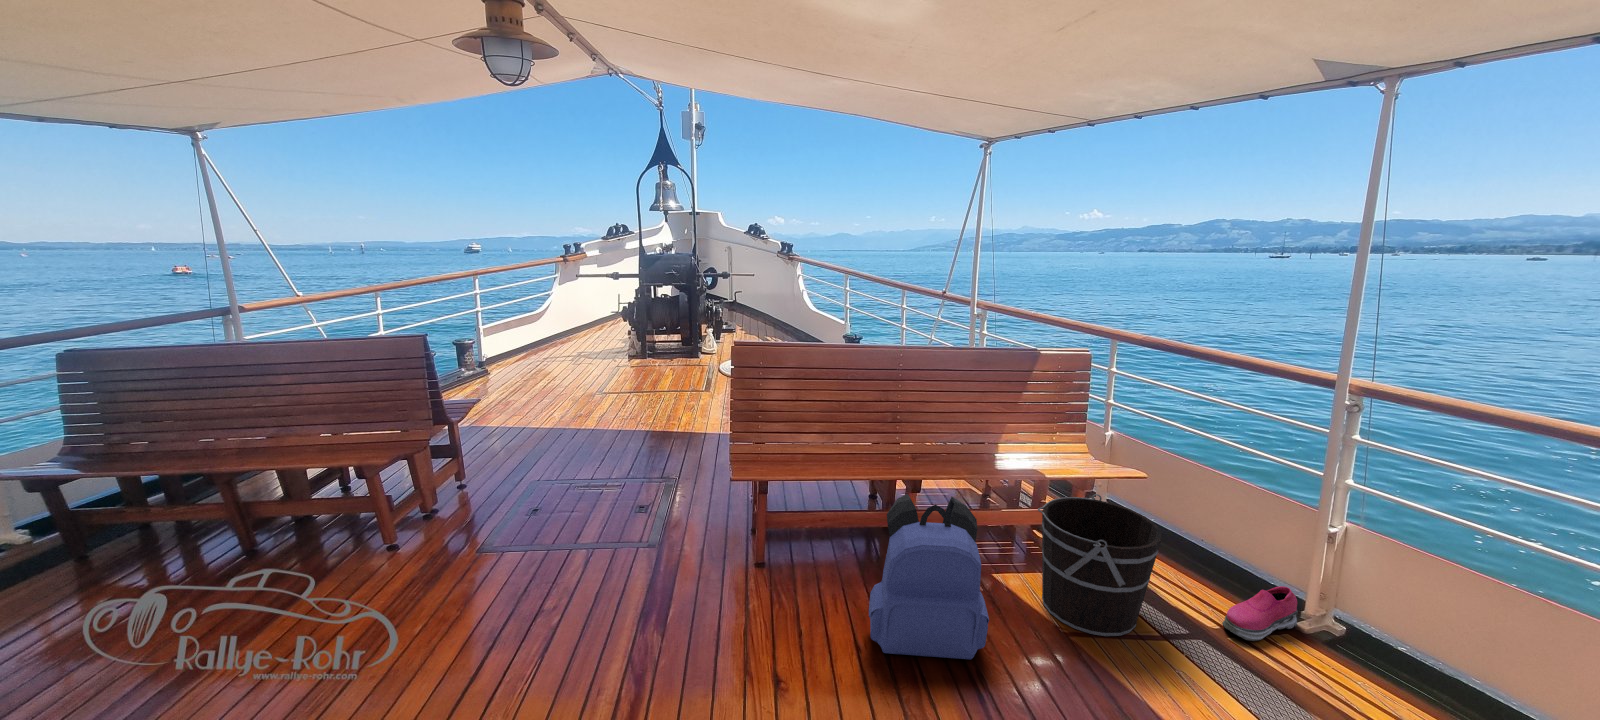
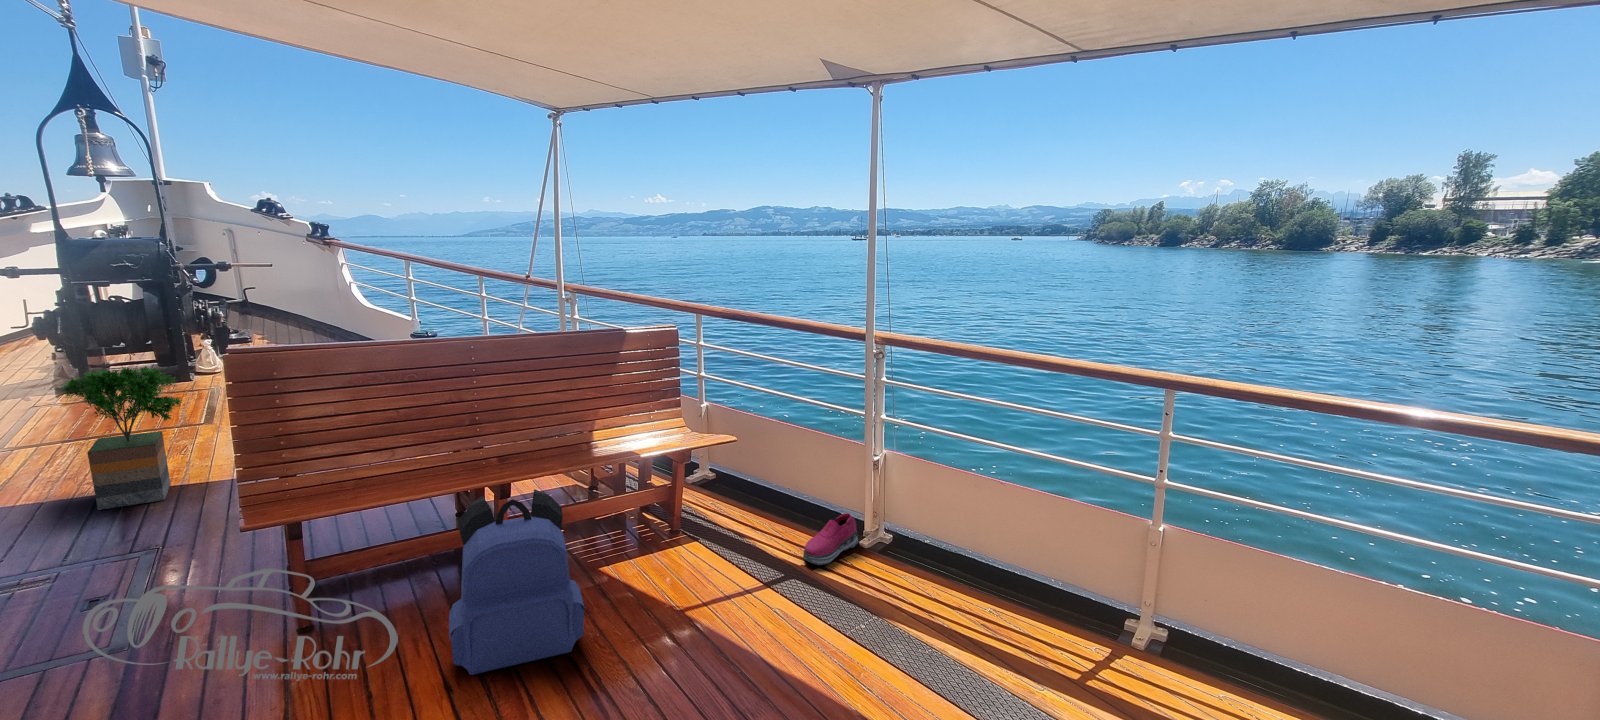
potted tree: none [634,346,698,442] -> present [61,366,182,510]
bucket: present [1038,494,1162,636] -> none [633,463,743,596]

